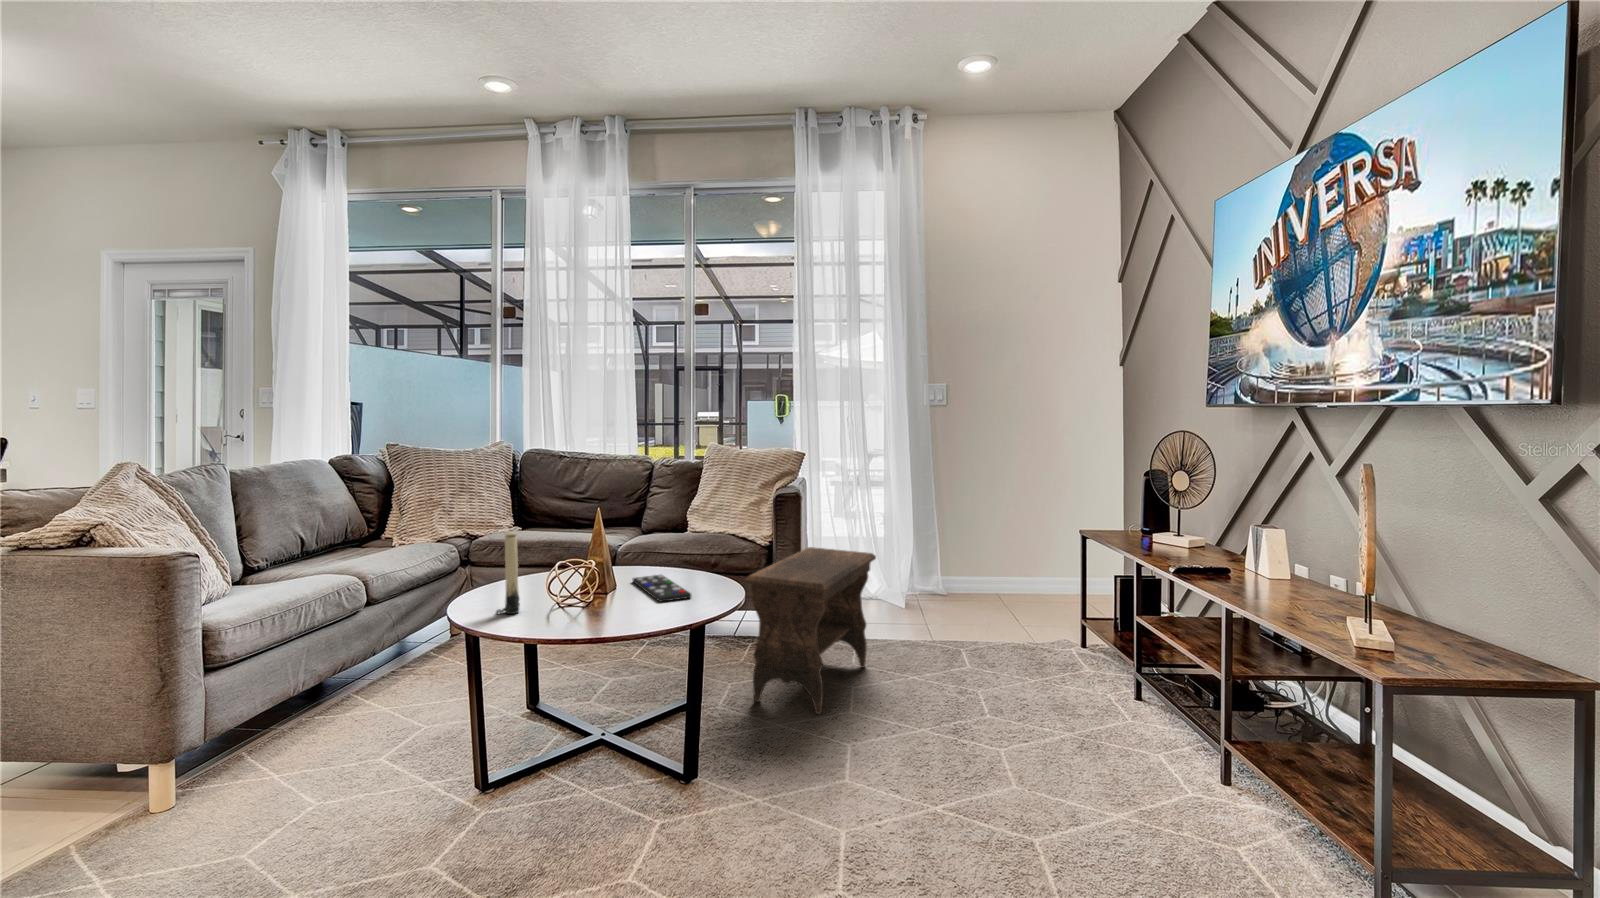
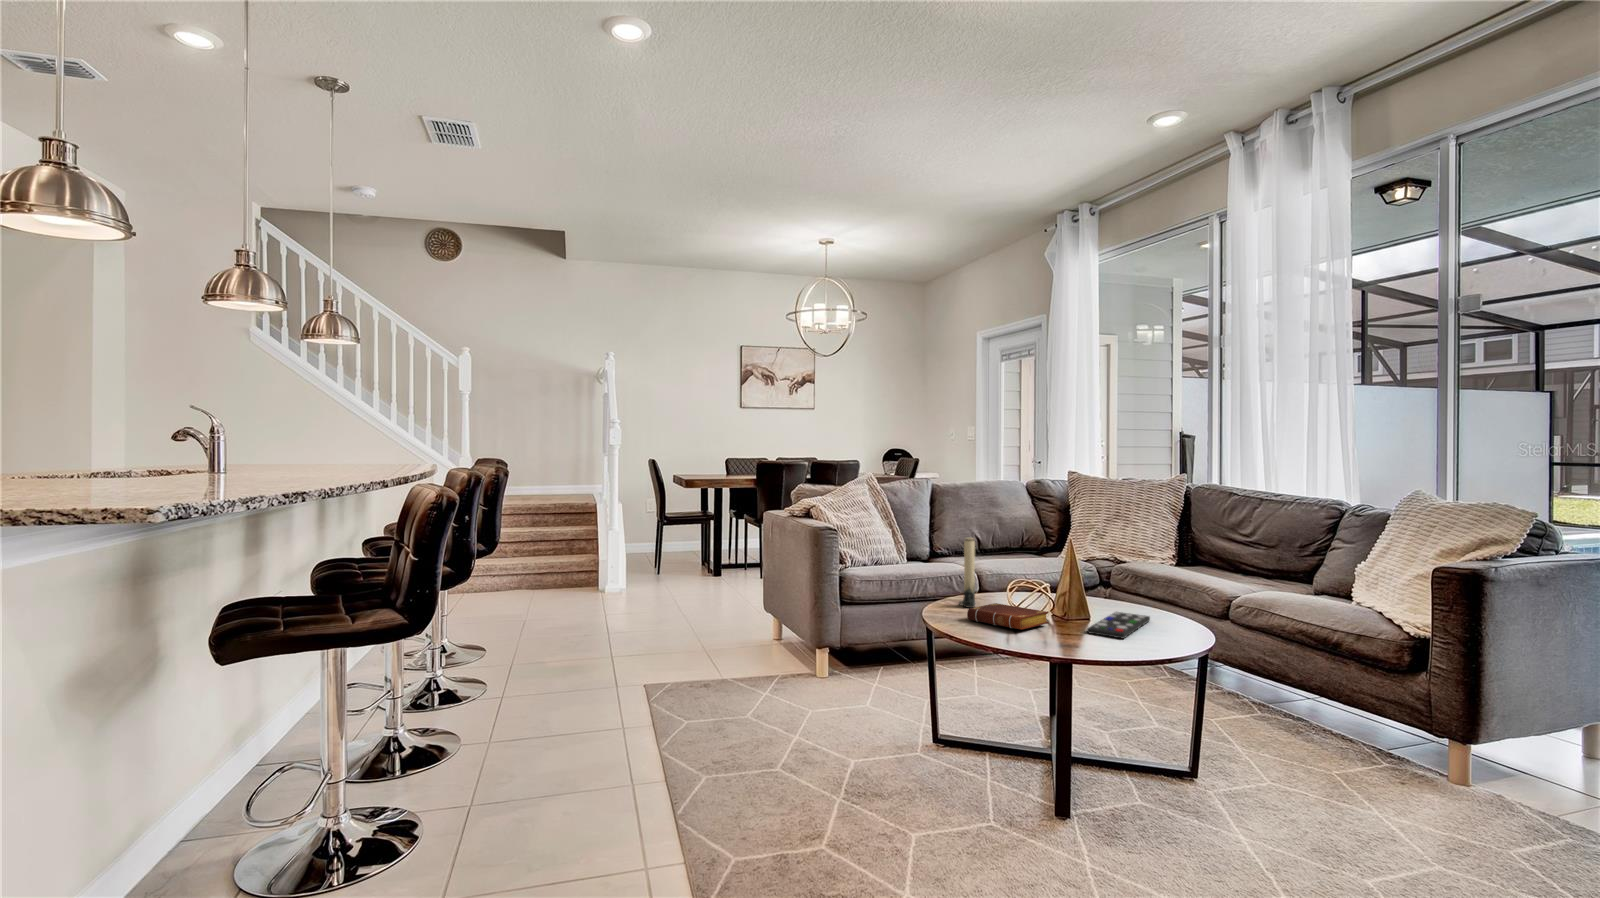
footstool: present [744,547,876,714] -> none [1223,639,1532,860]
book: none [554,592,626,624] -> present [967,603,1048,630]

